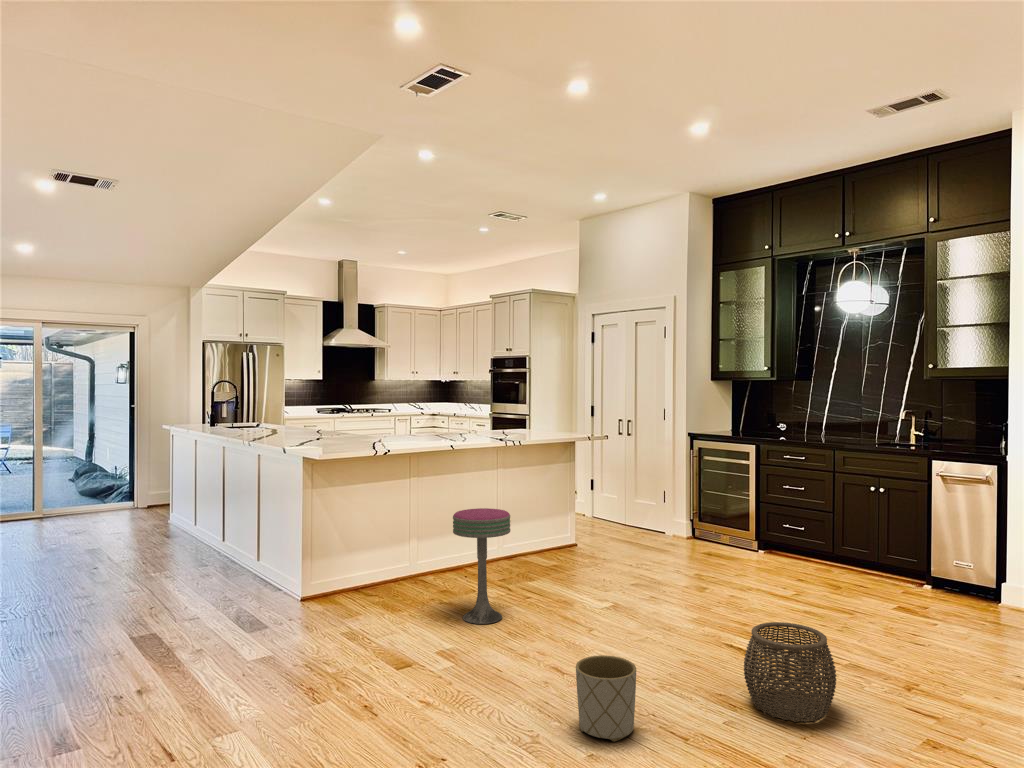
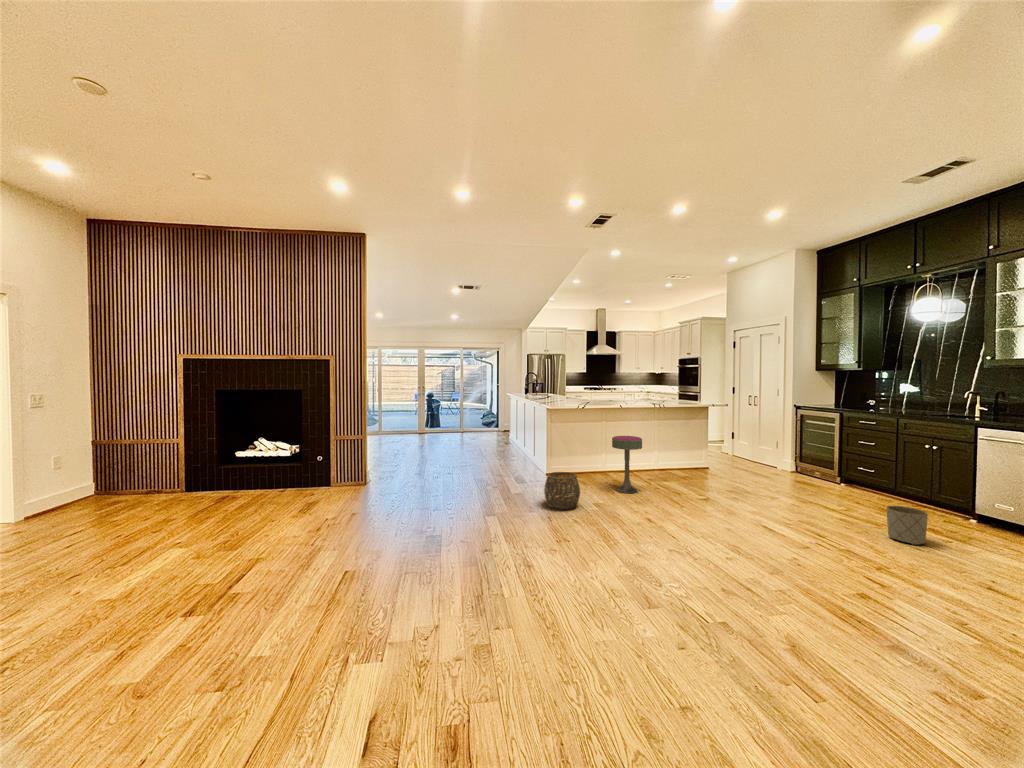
woven basket: present [744,622,837,723] -> present [544,472,580,510]
planter: present [576,655,636,742] -> present [886,505,928,545]

